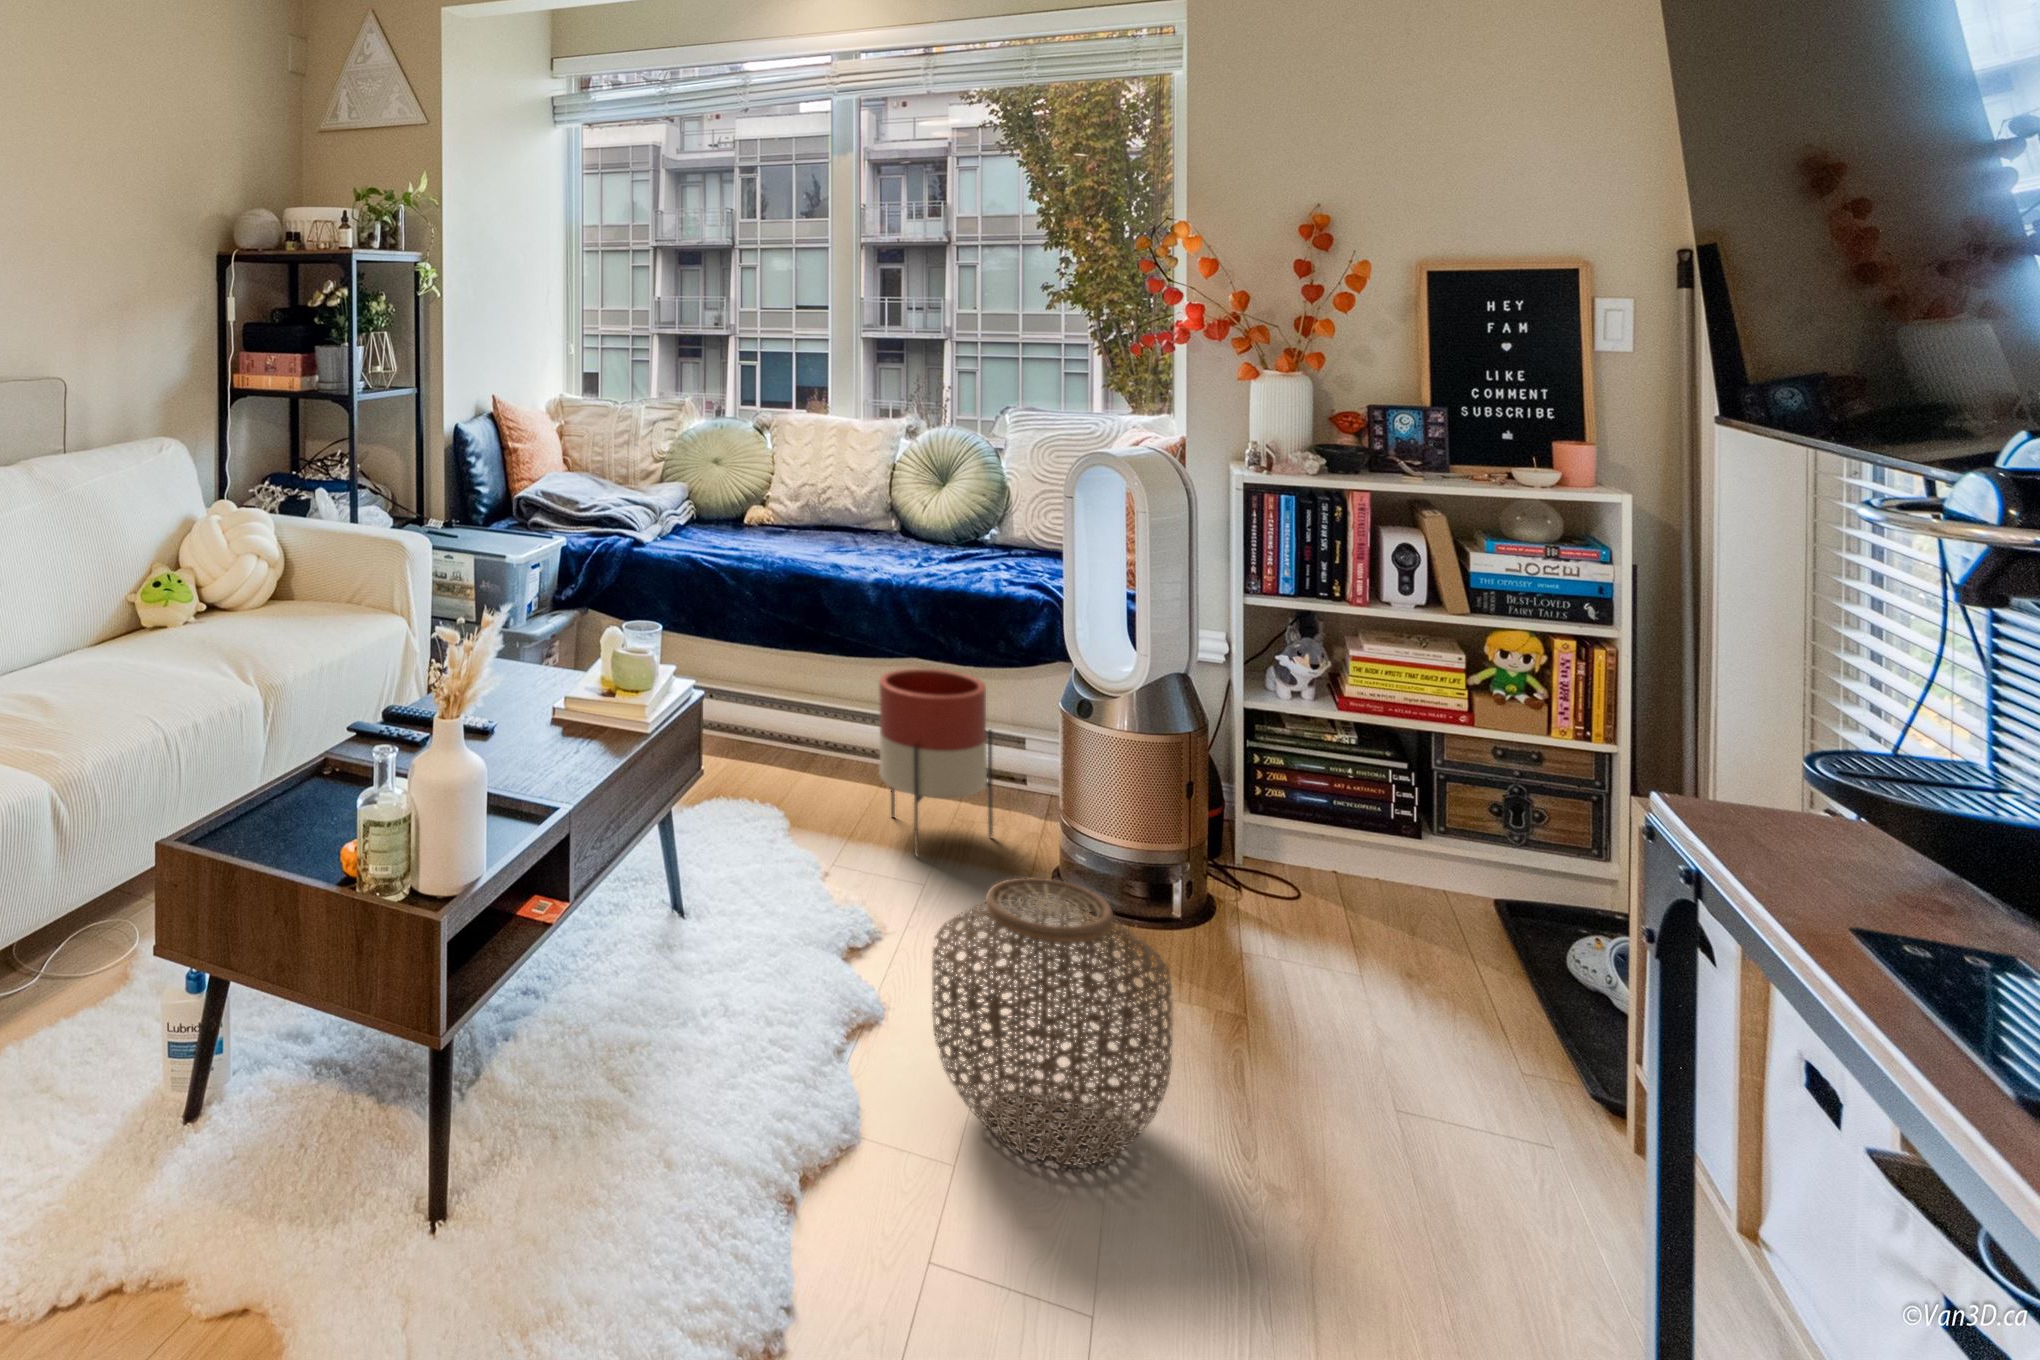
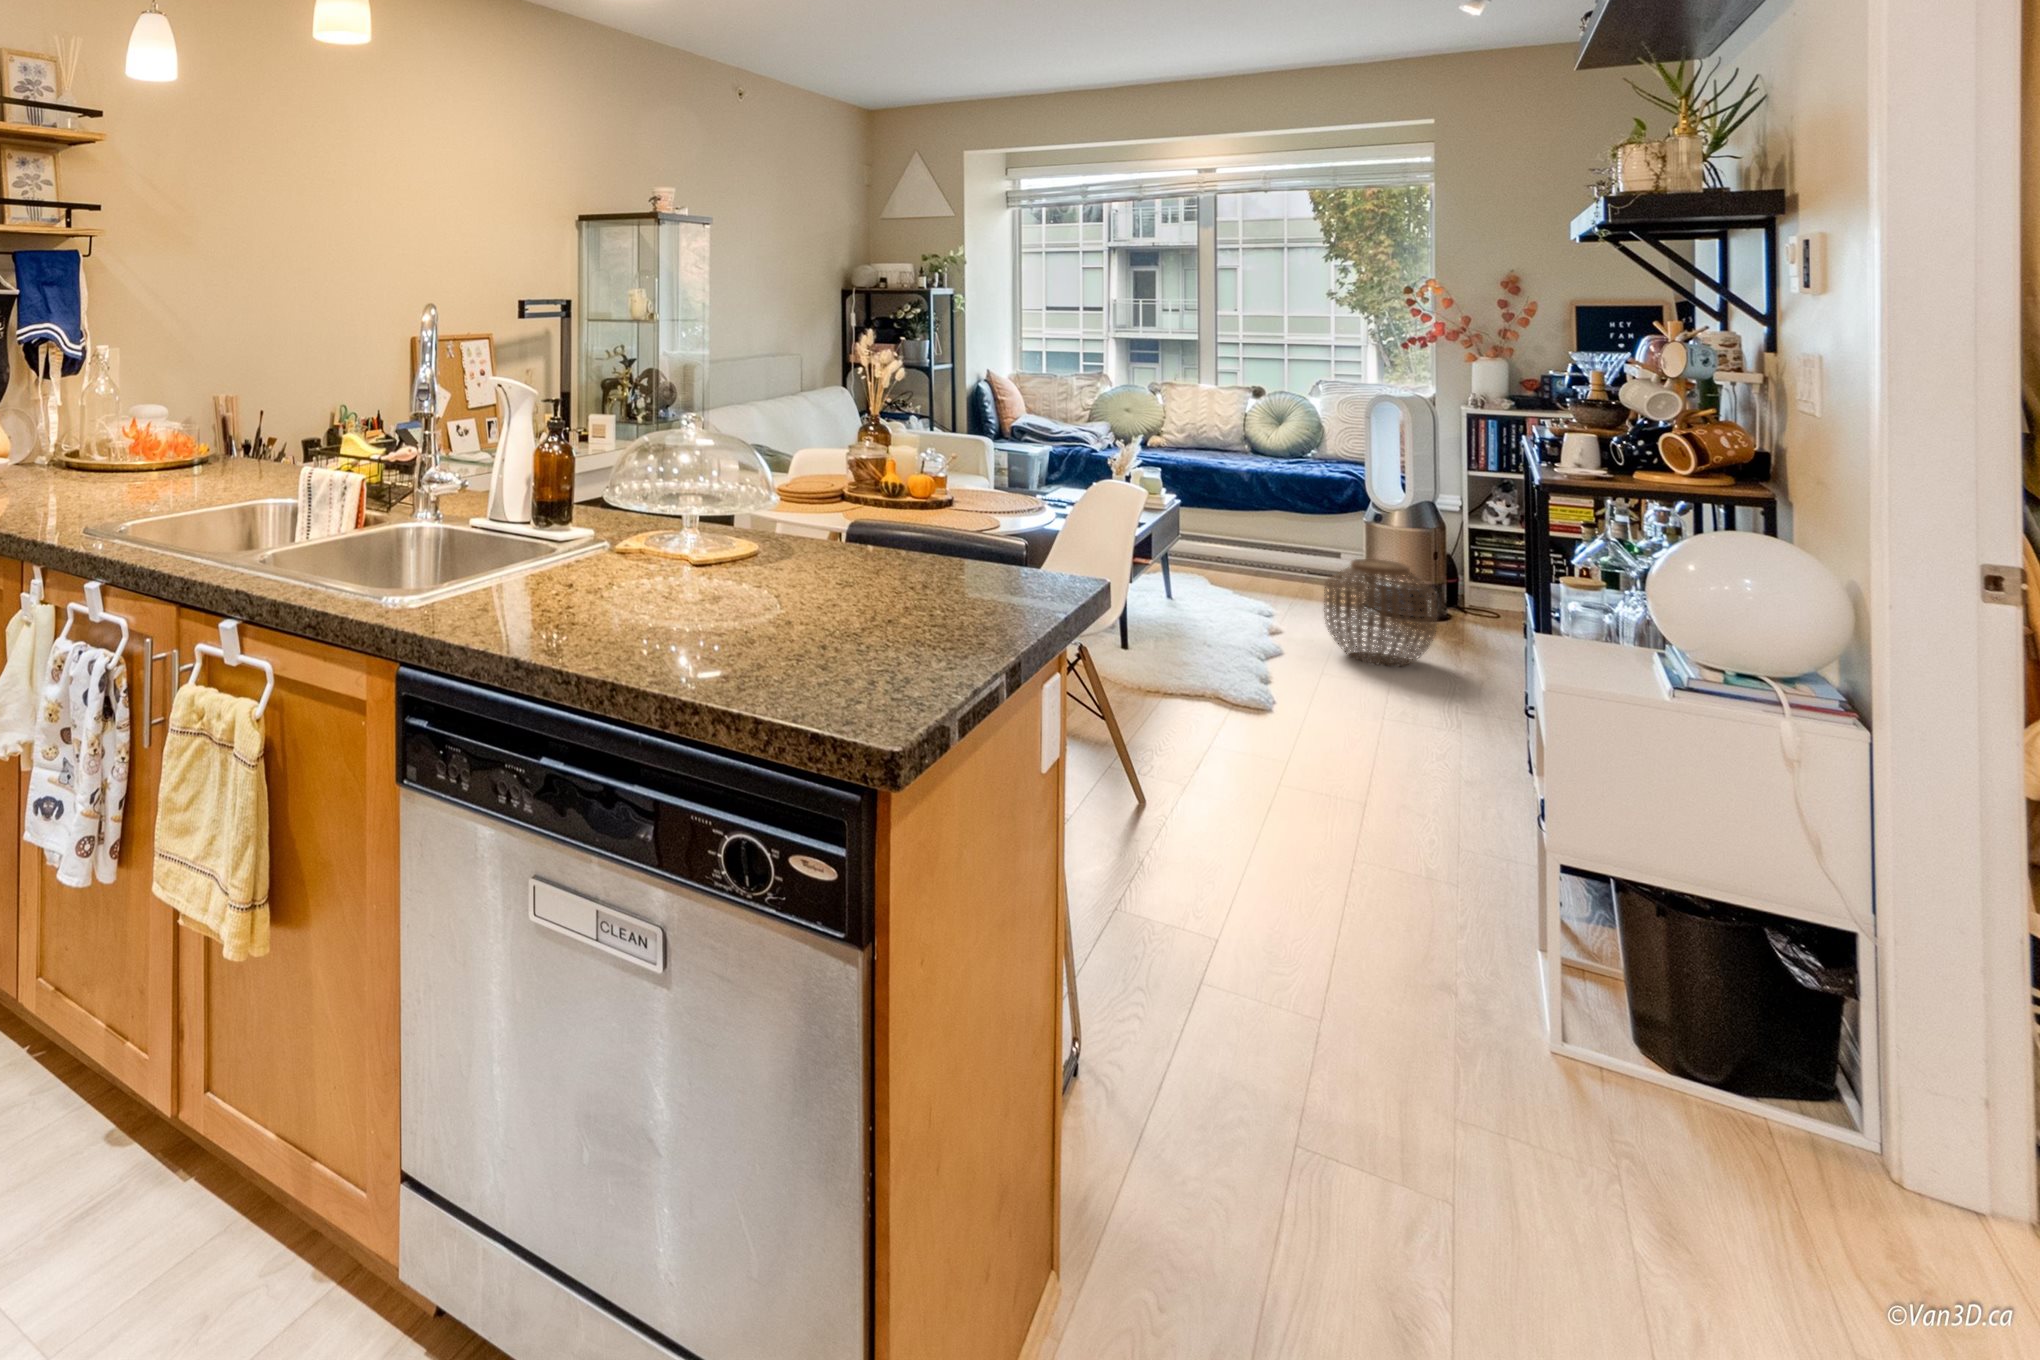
planter: present [879,669,993,855] -> none [1260,508,1323,596]

